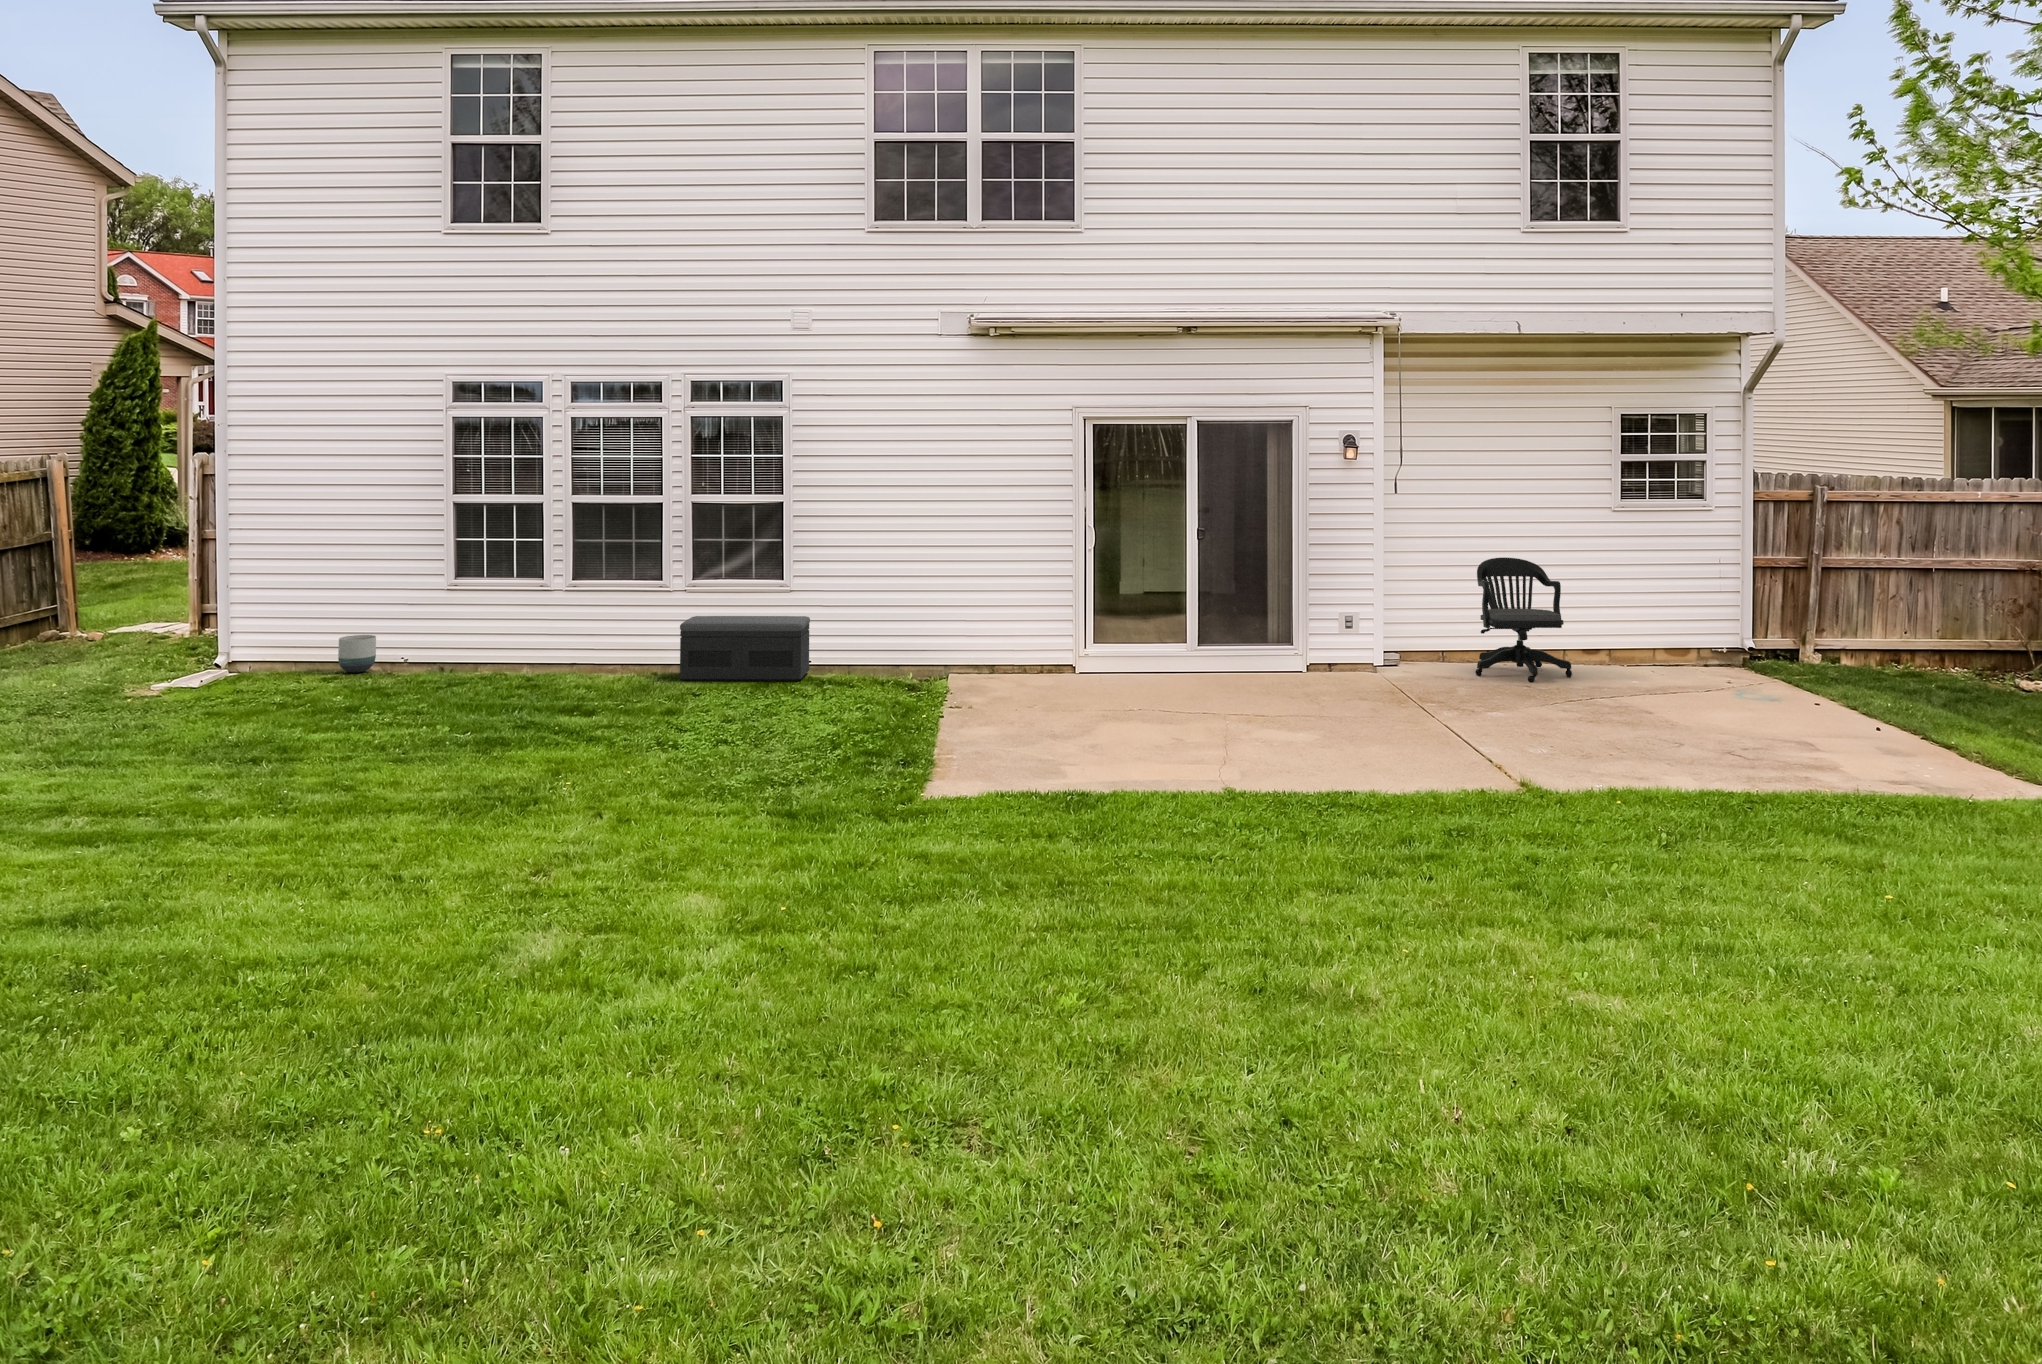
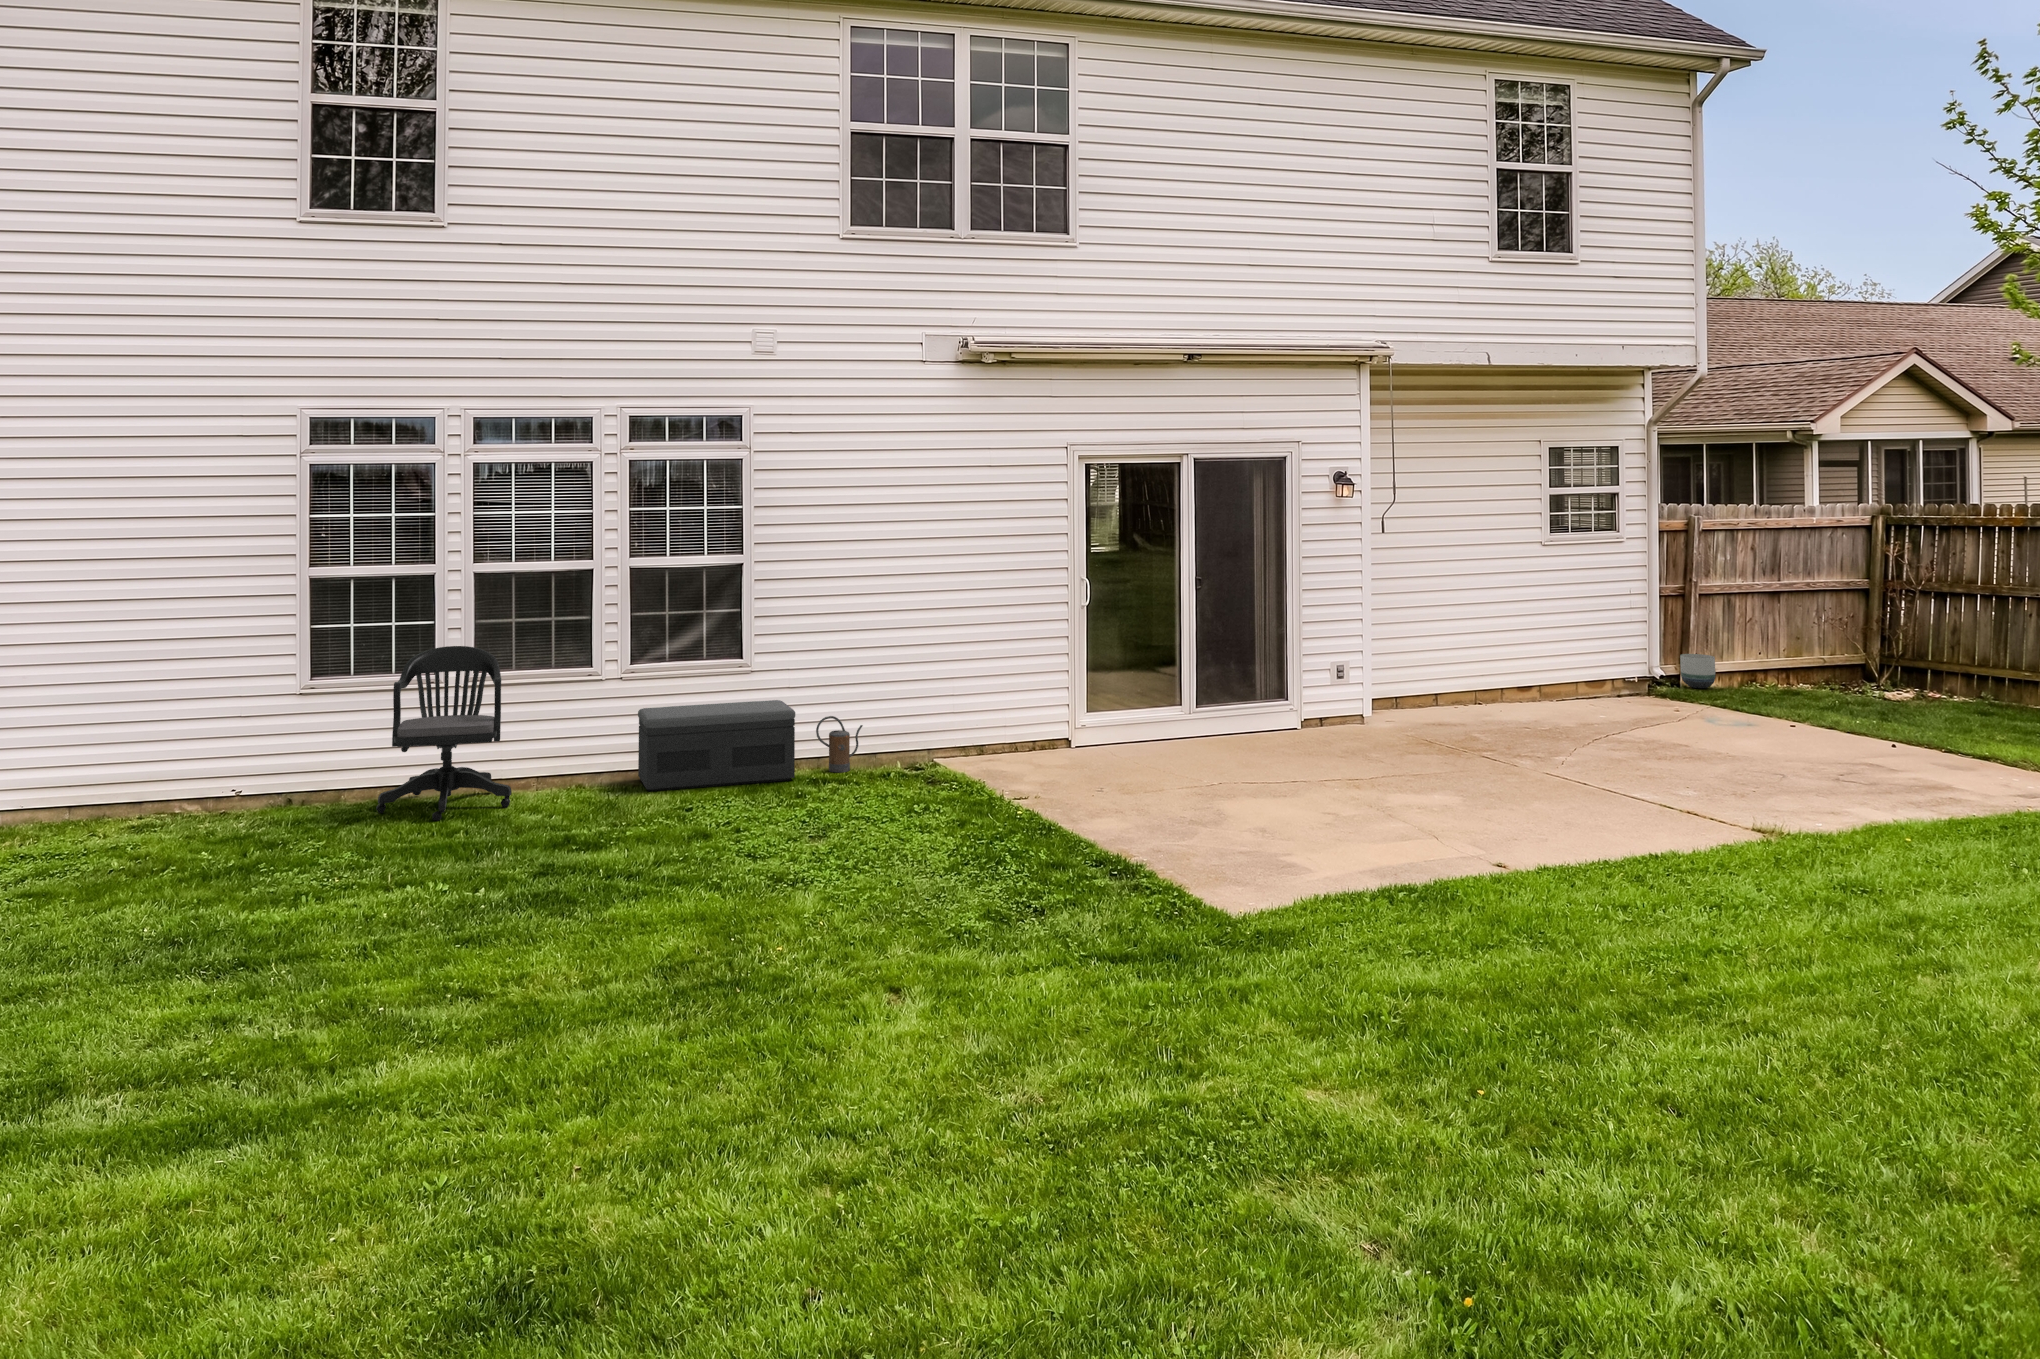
chair: present [1475,557,1572,682] -> present [376,646,512,821]
watering can: none [830,632,871,678] -> present [816,716,863,772]
planter: present [338,635,376,673] -> present [1680,654,1715,688]

